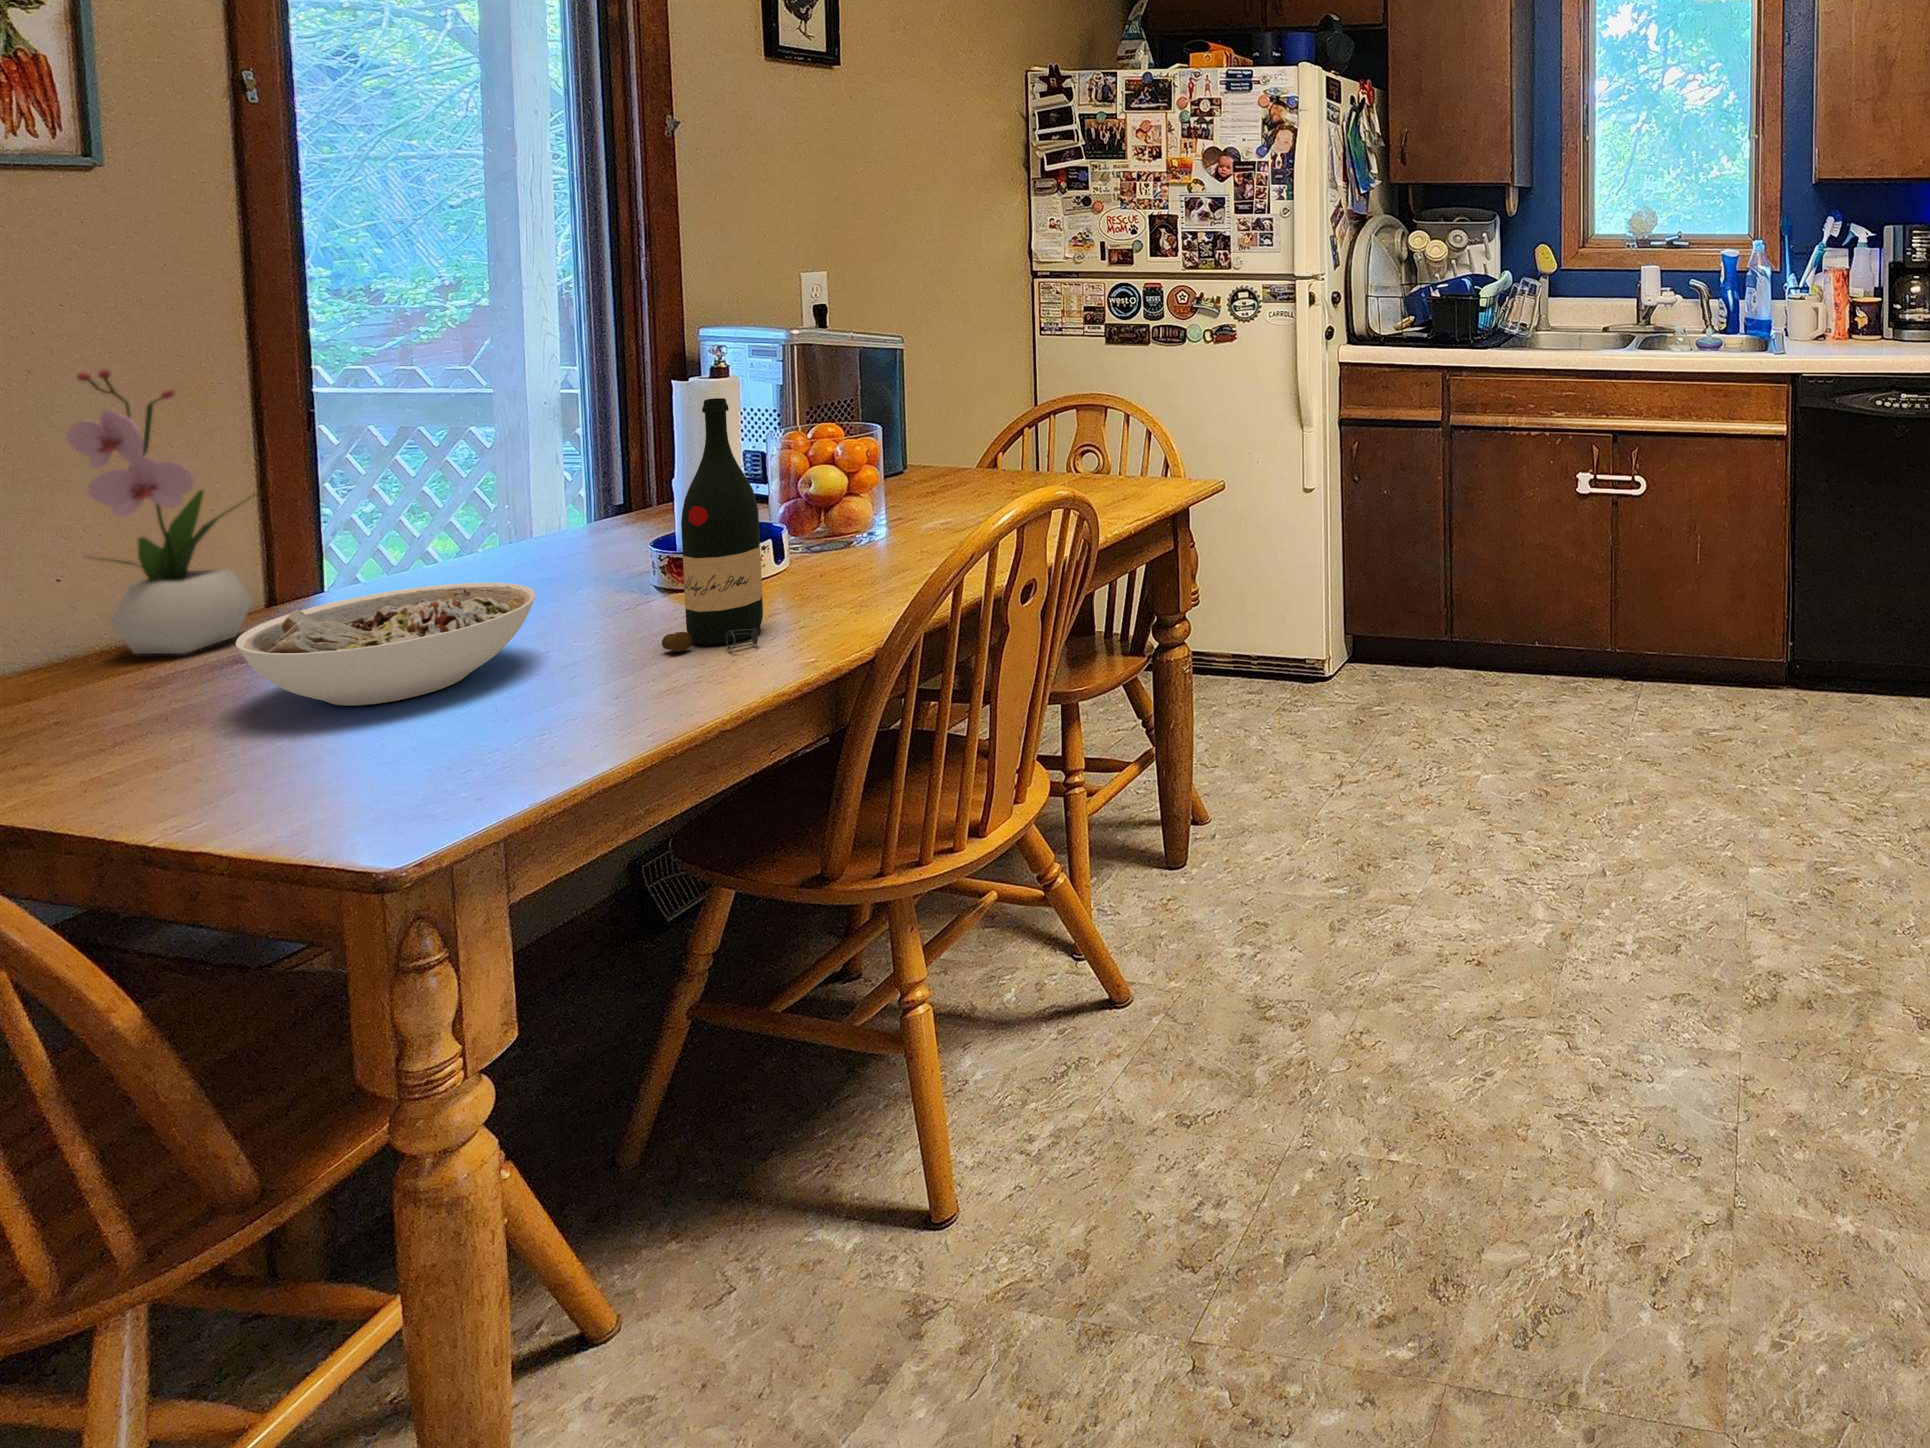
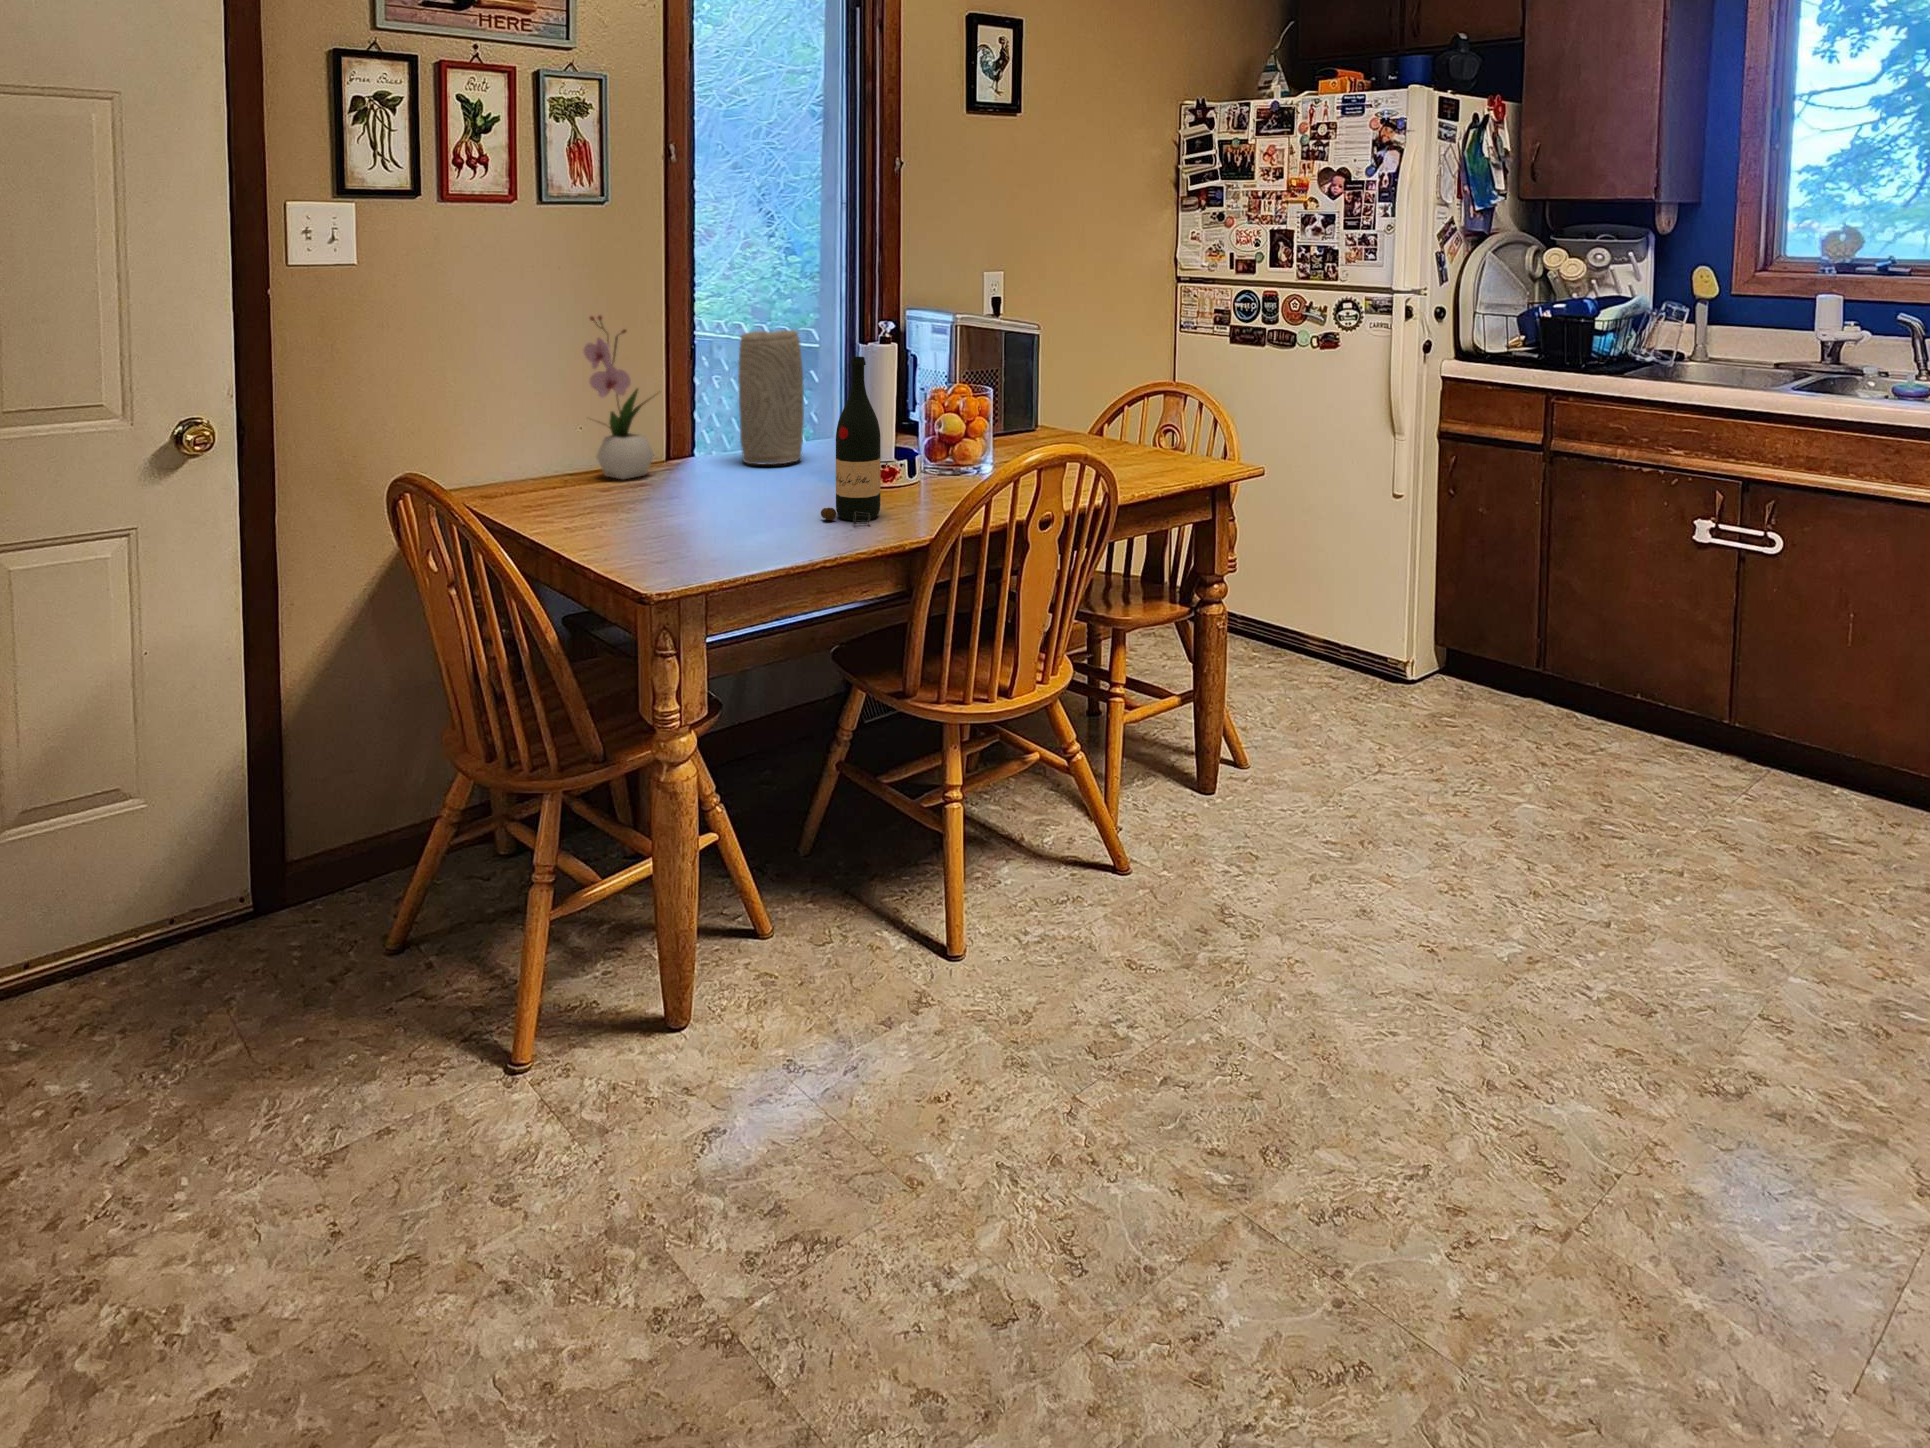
vase: none [420,368,555,584] -> present [738,330,804,465]
bowl: present [236,583,536,706] -> none [628,458,763,519]

